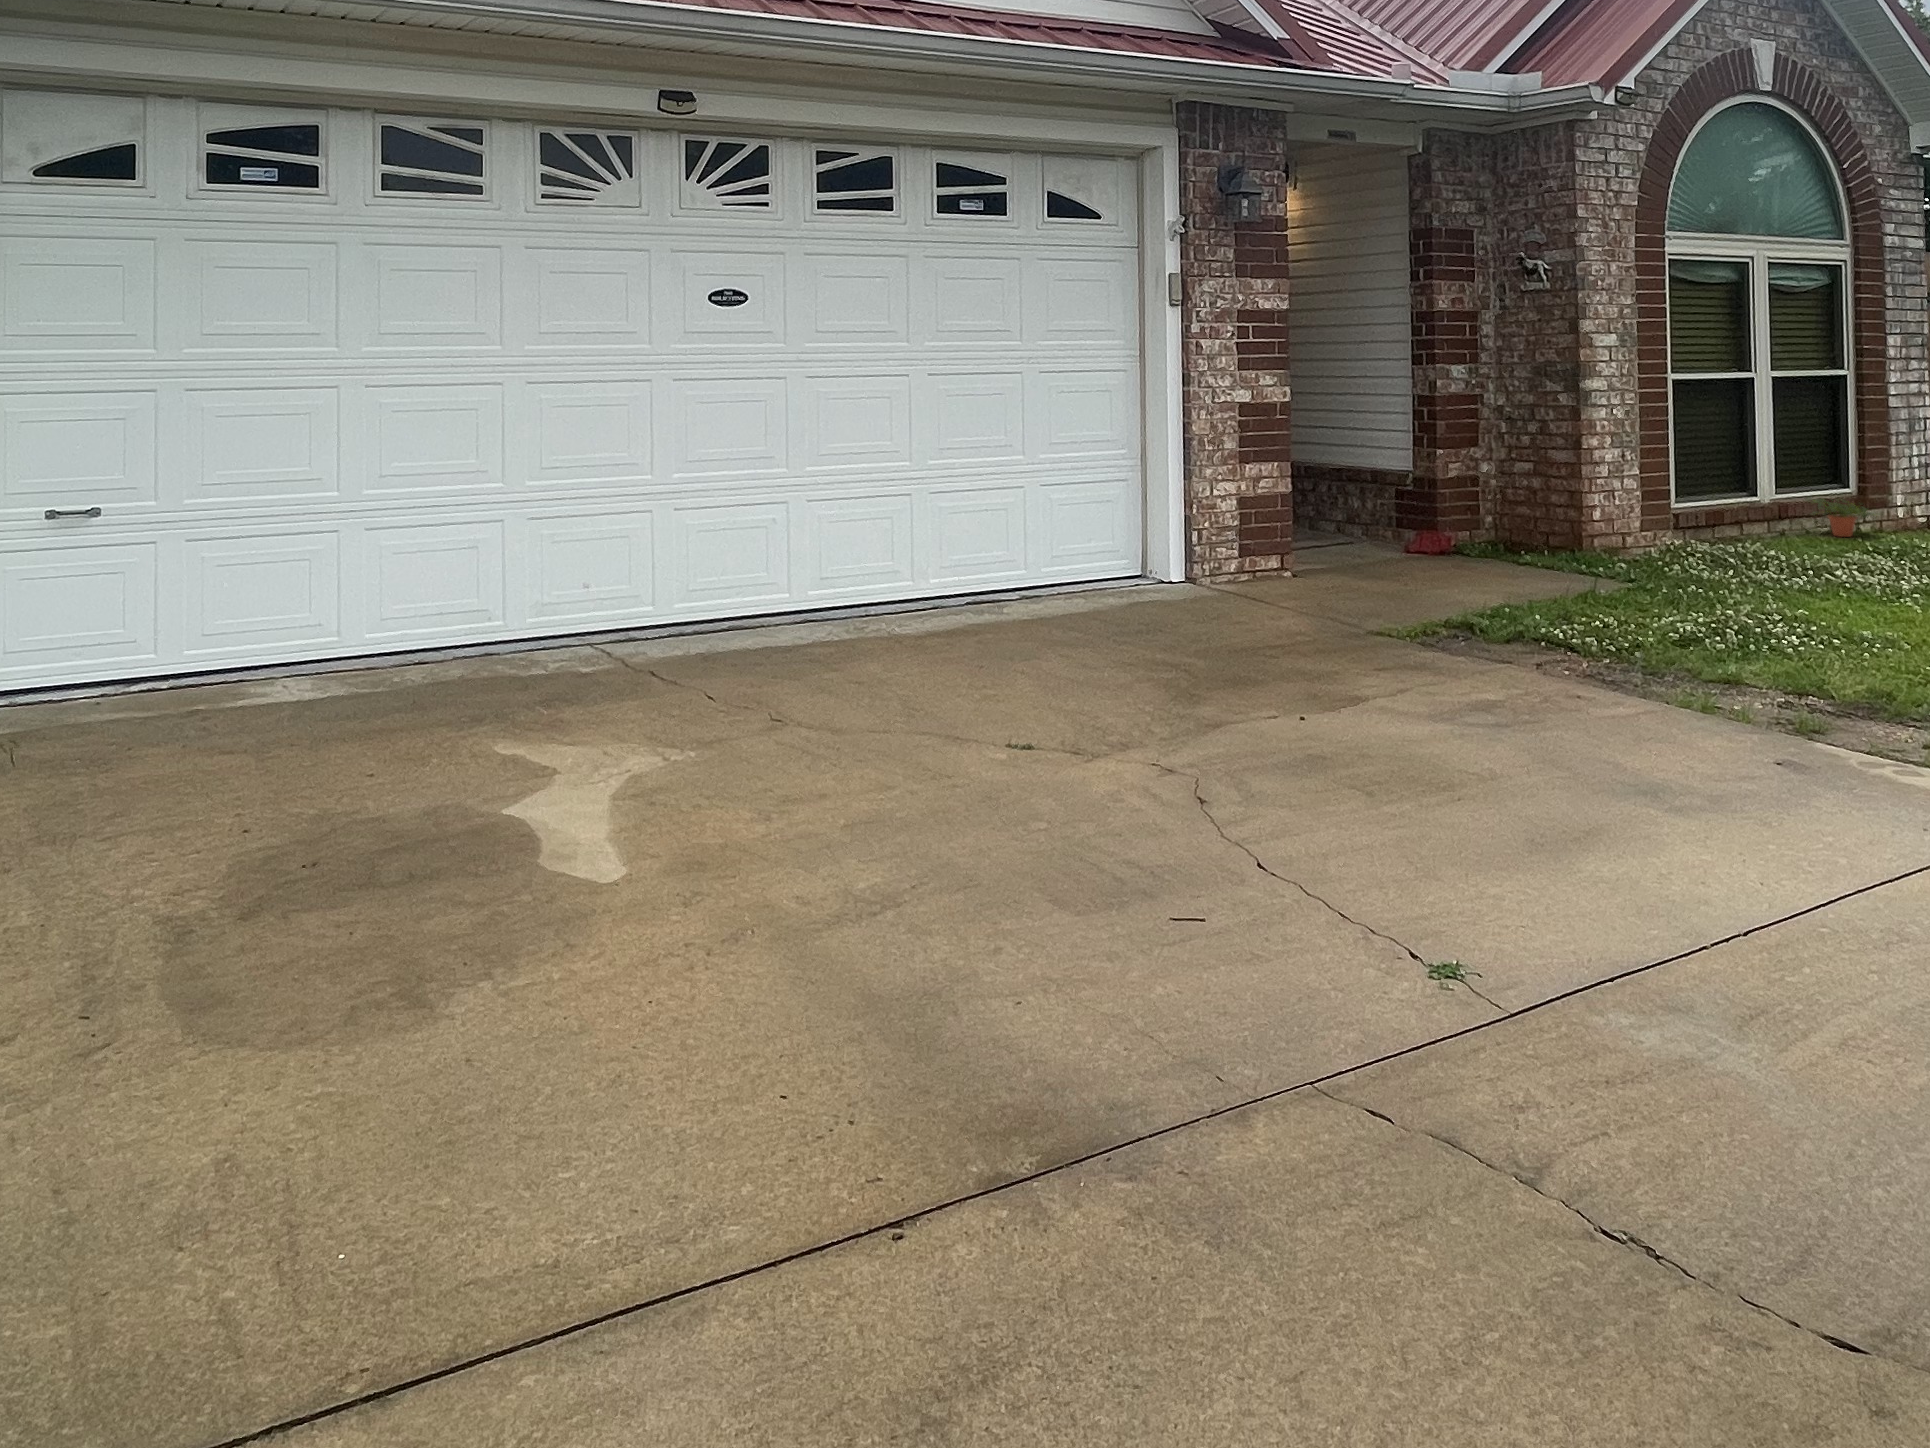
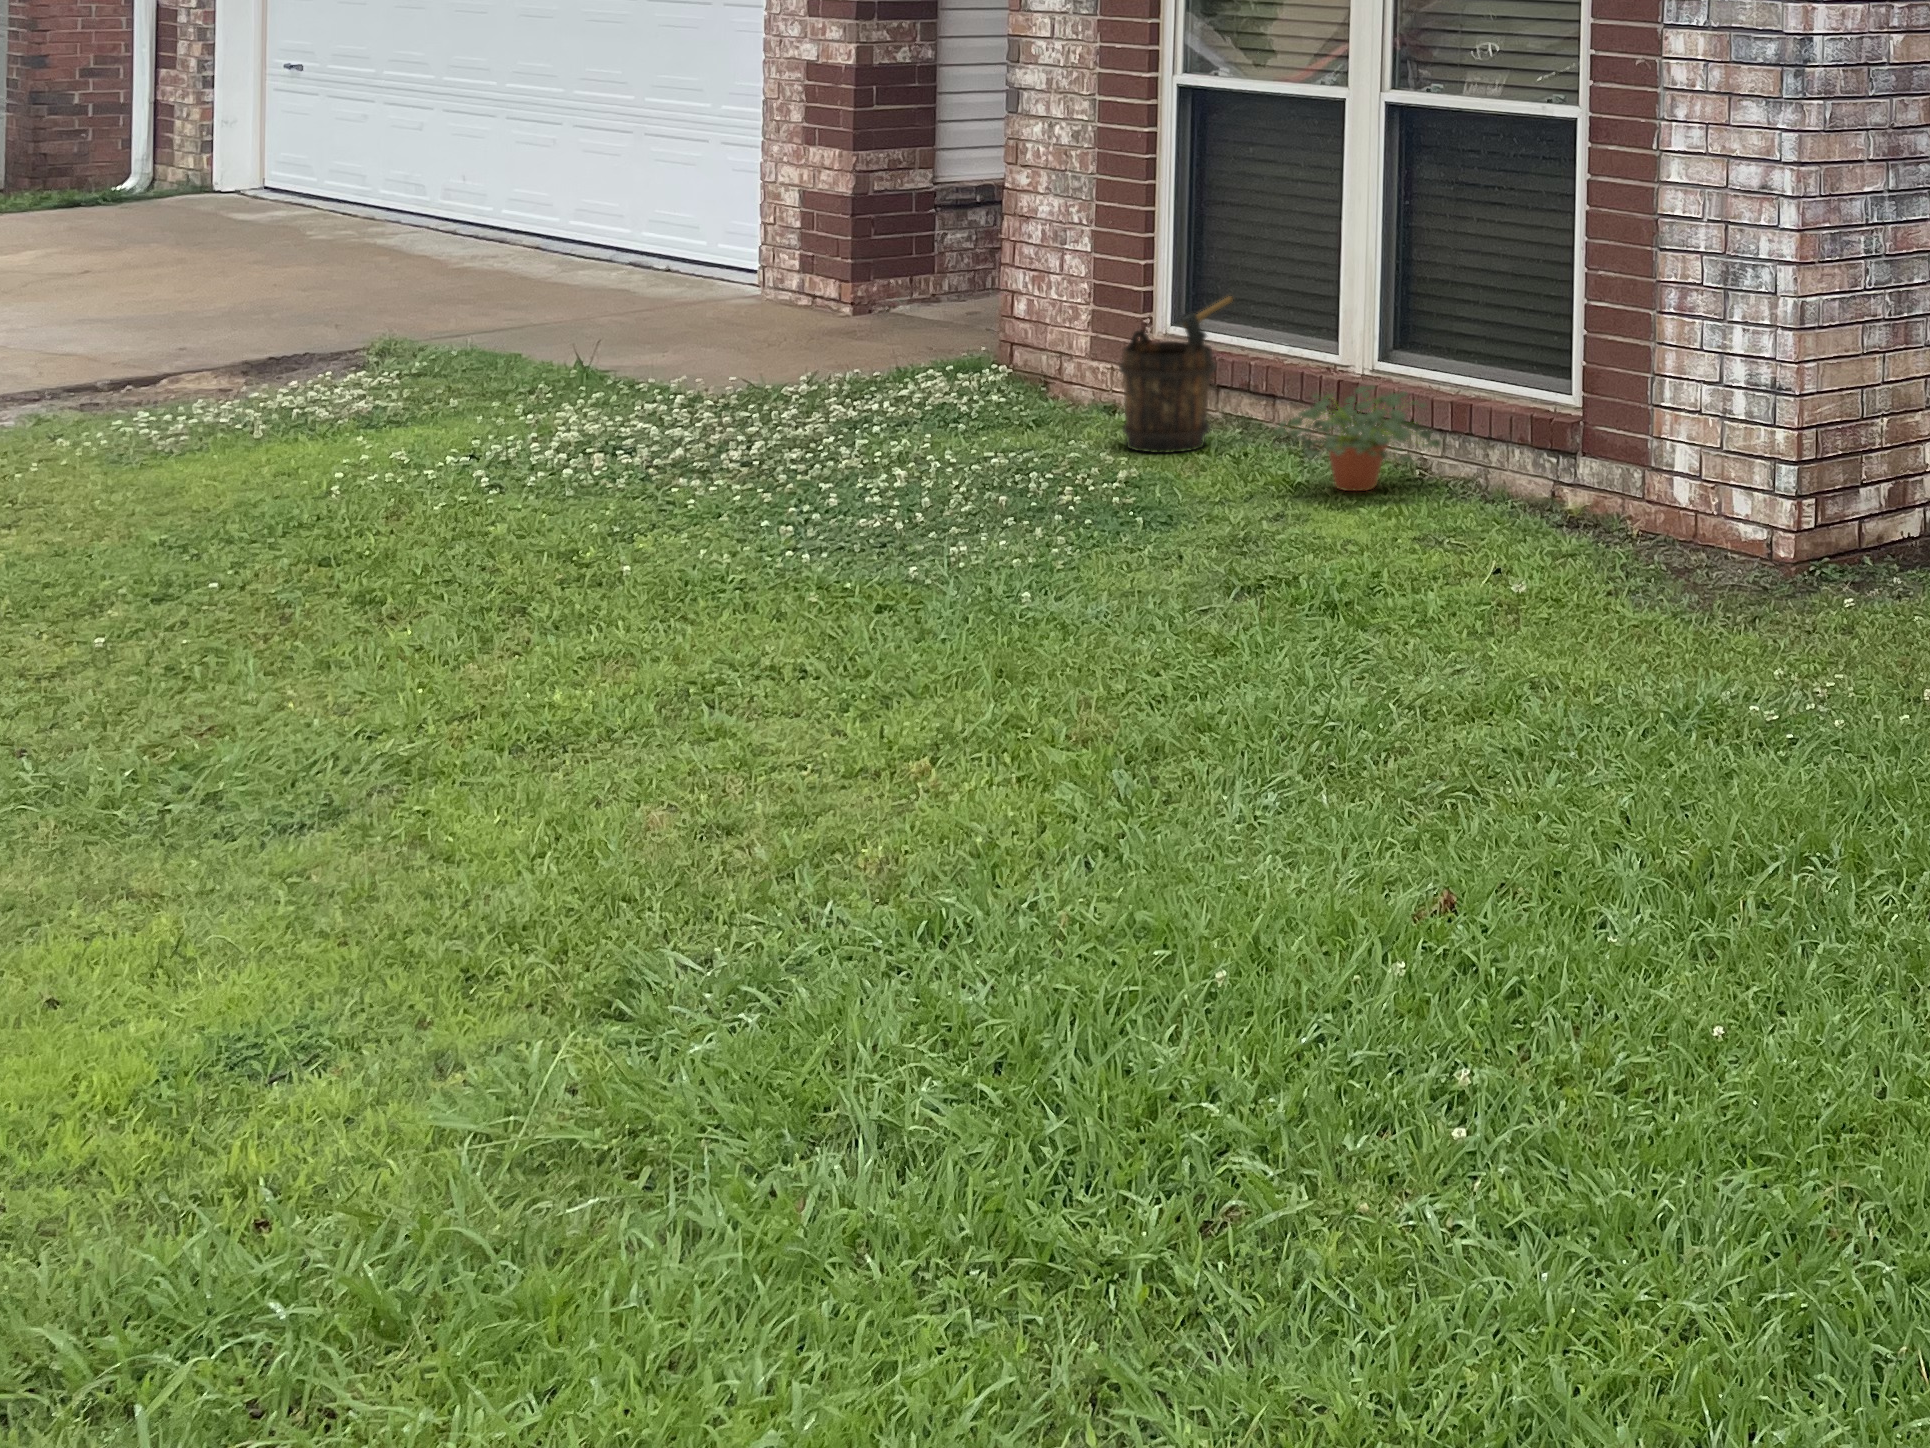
bucket: none [1725,477,1789,550] -> present [1119,297,1232,453]

